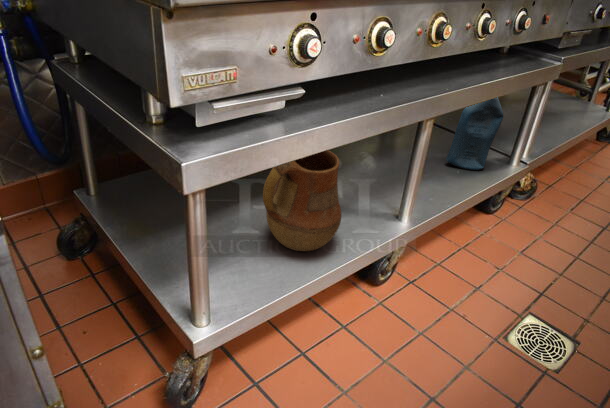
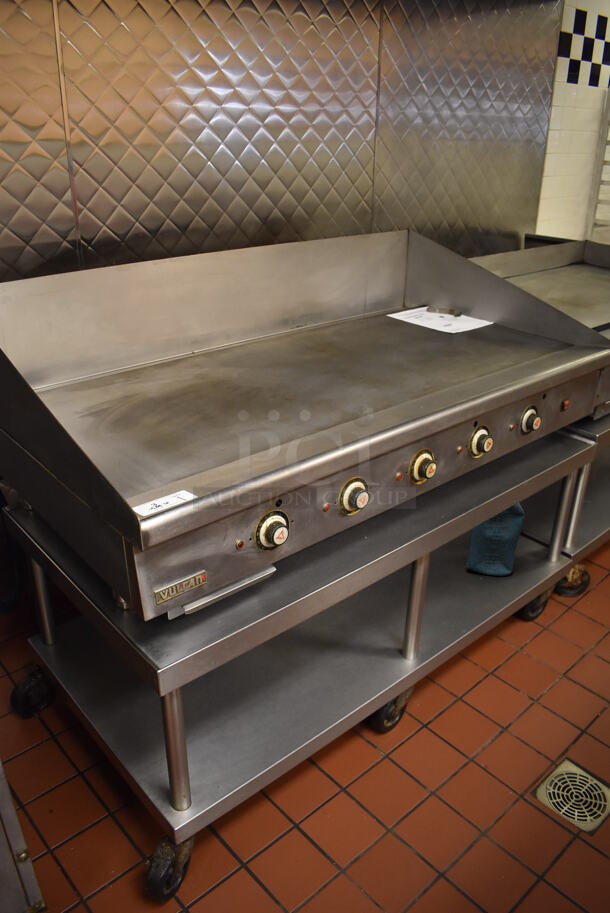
pitcher: present [263,150,341,251] -> none [242,589,332,706]

